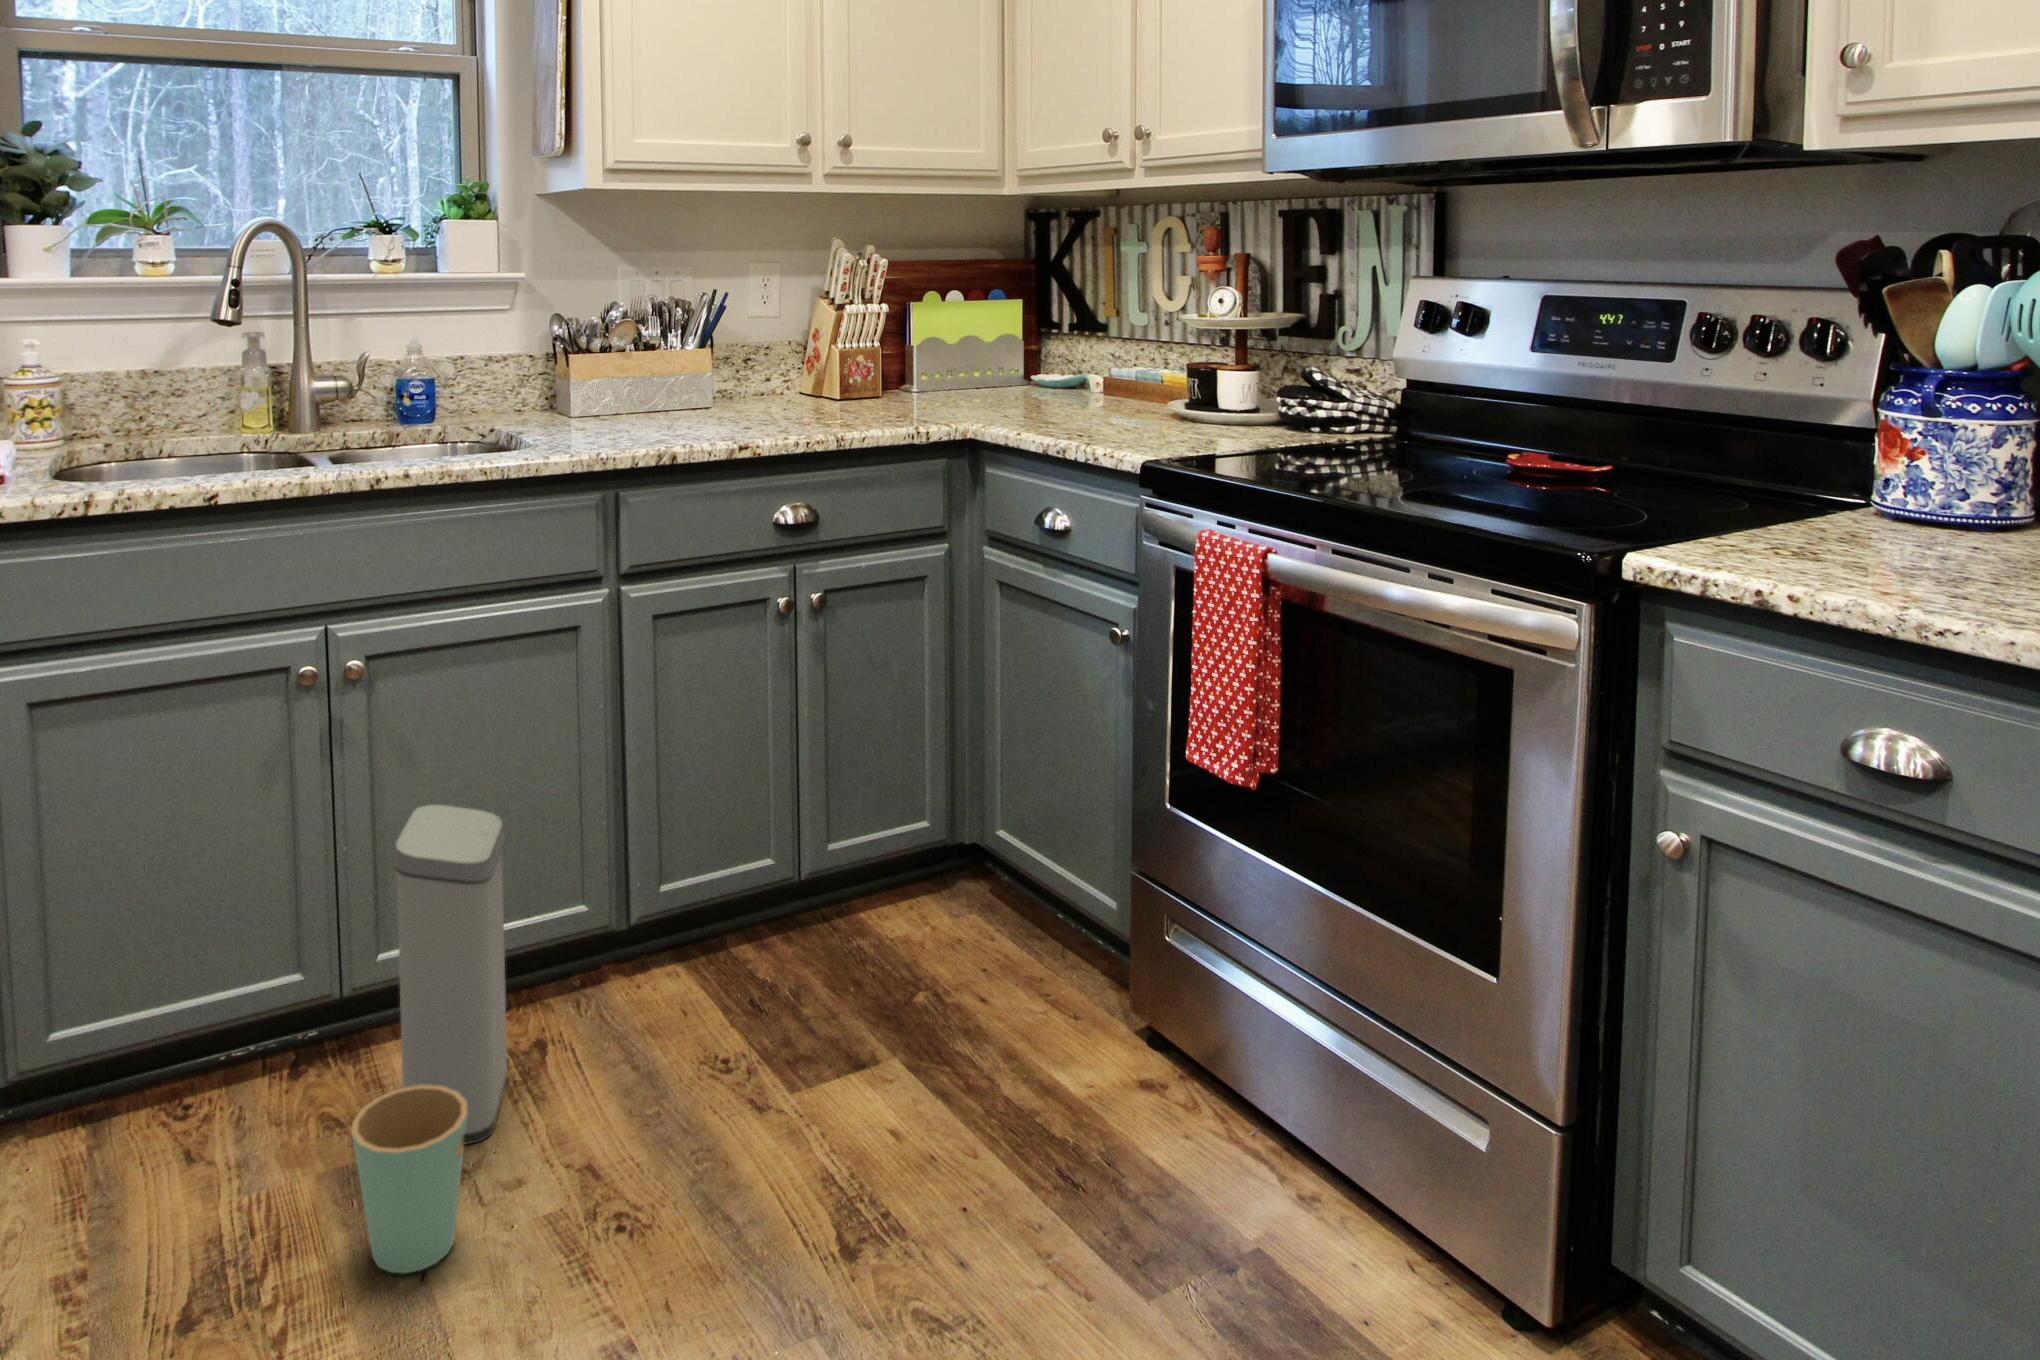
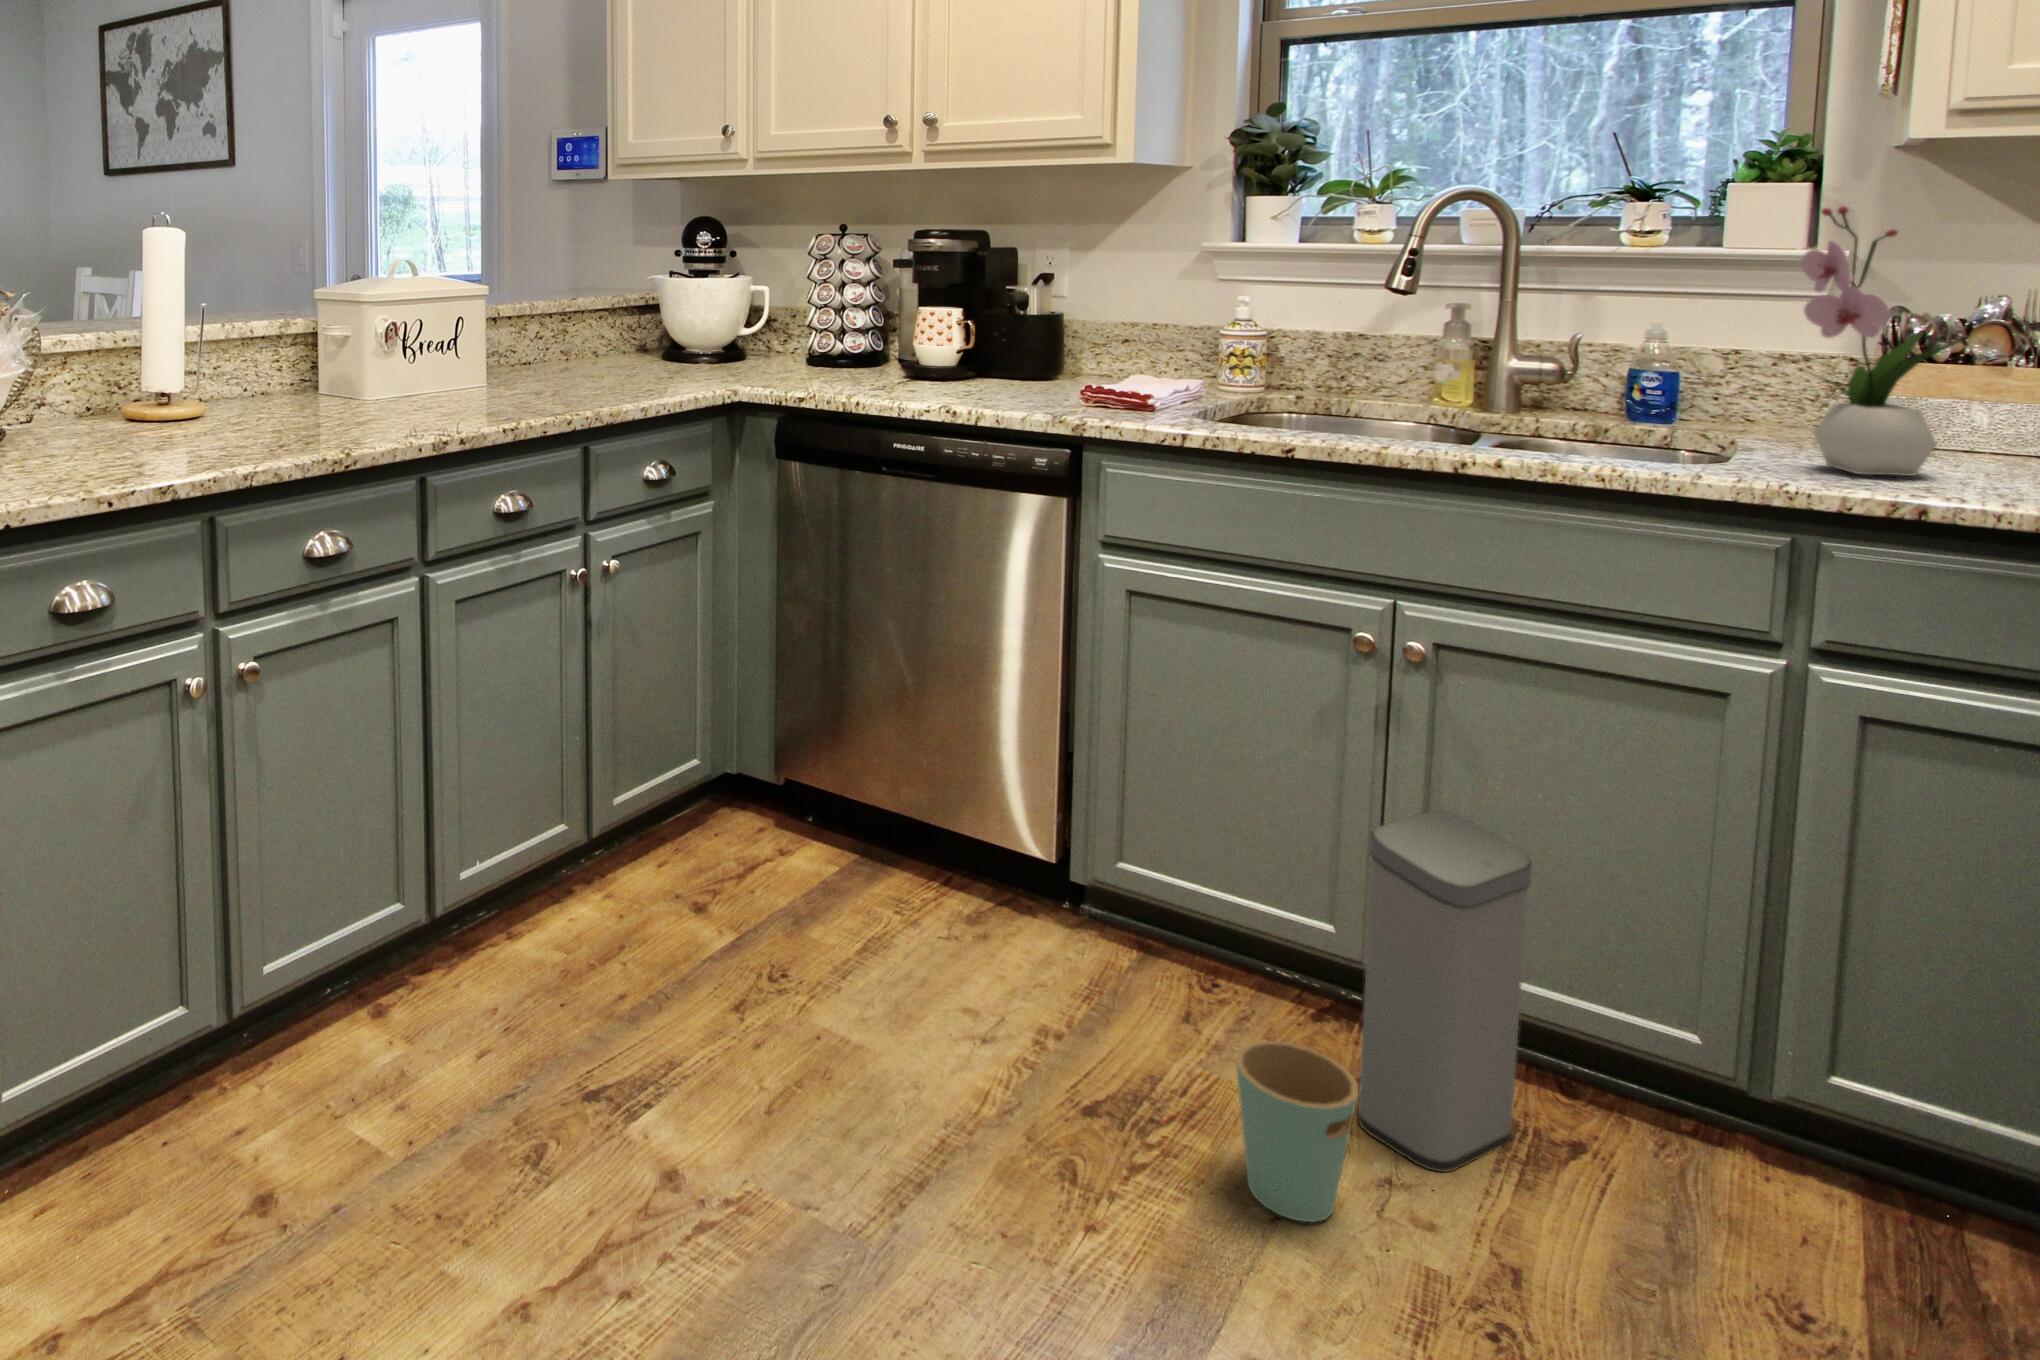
flower arrangement: none [566,237,659,439] -> present [1801,206,1963,476]

